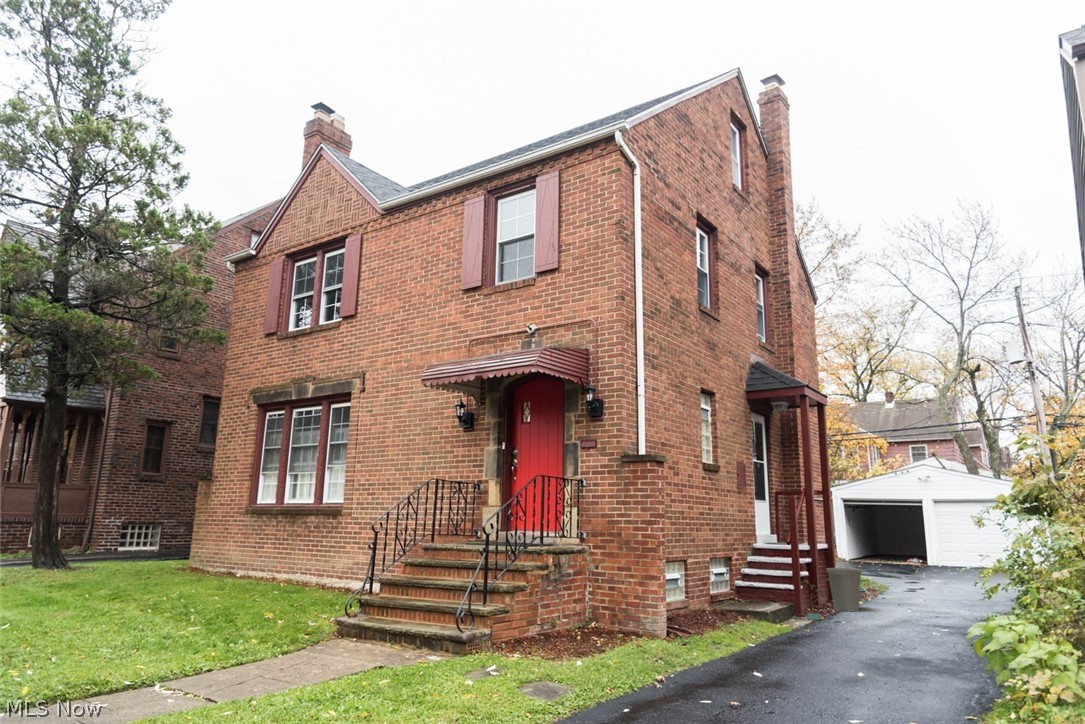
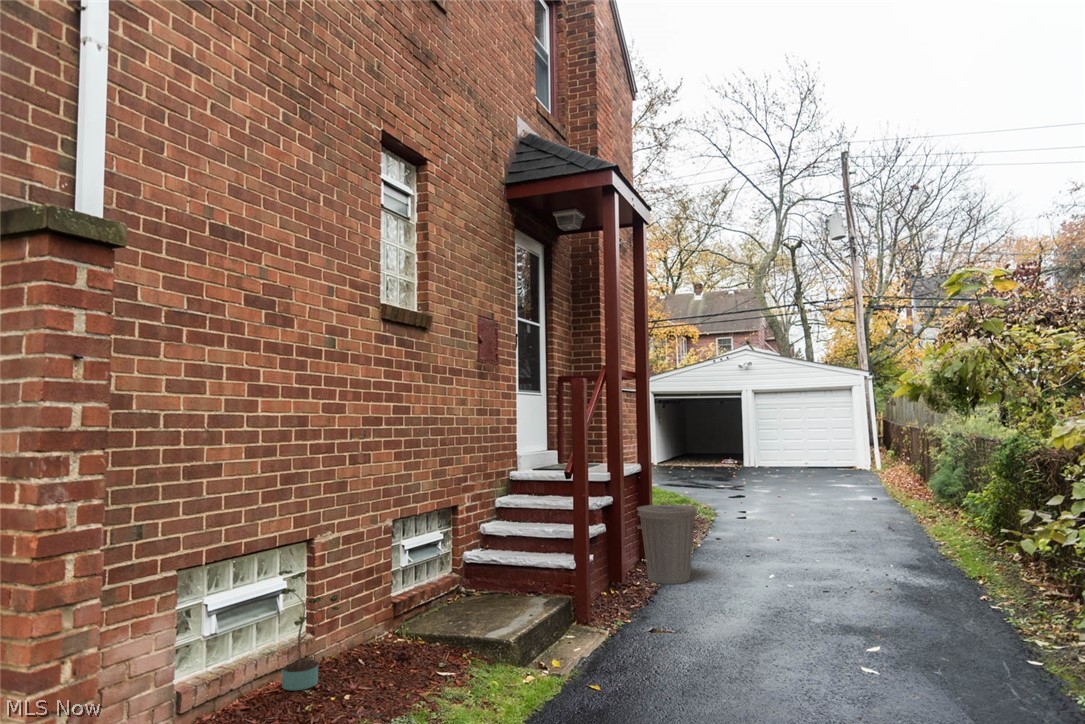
potted plant: present [805,580,823,620] -> present [278,570,339,690]

